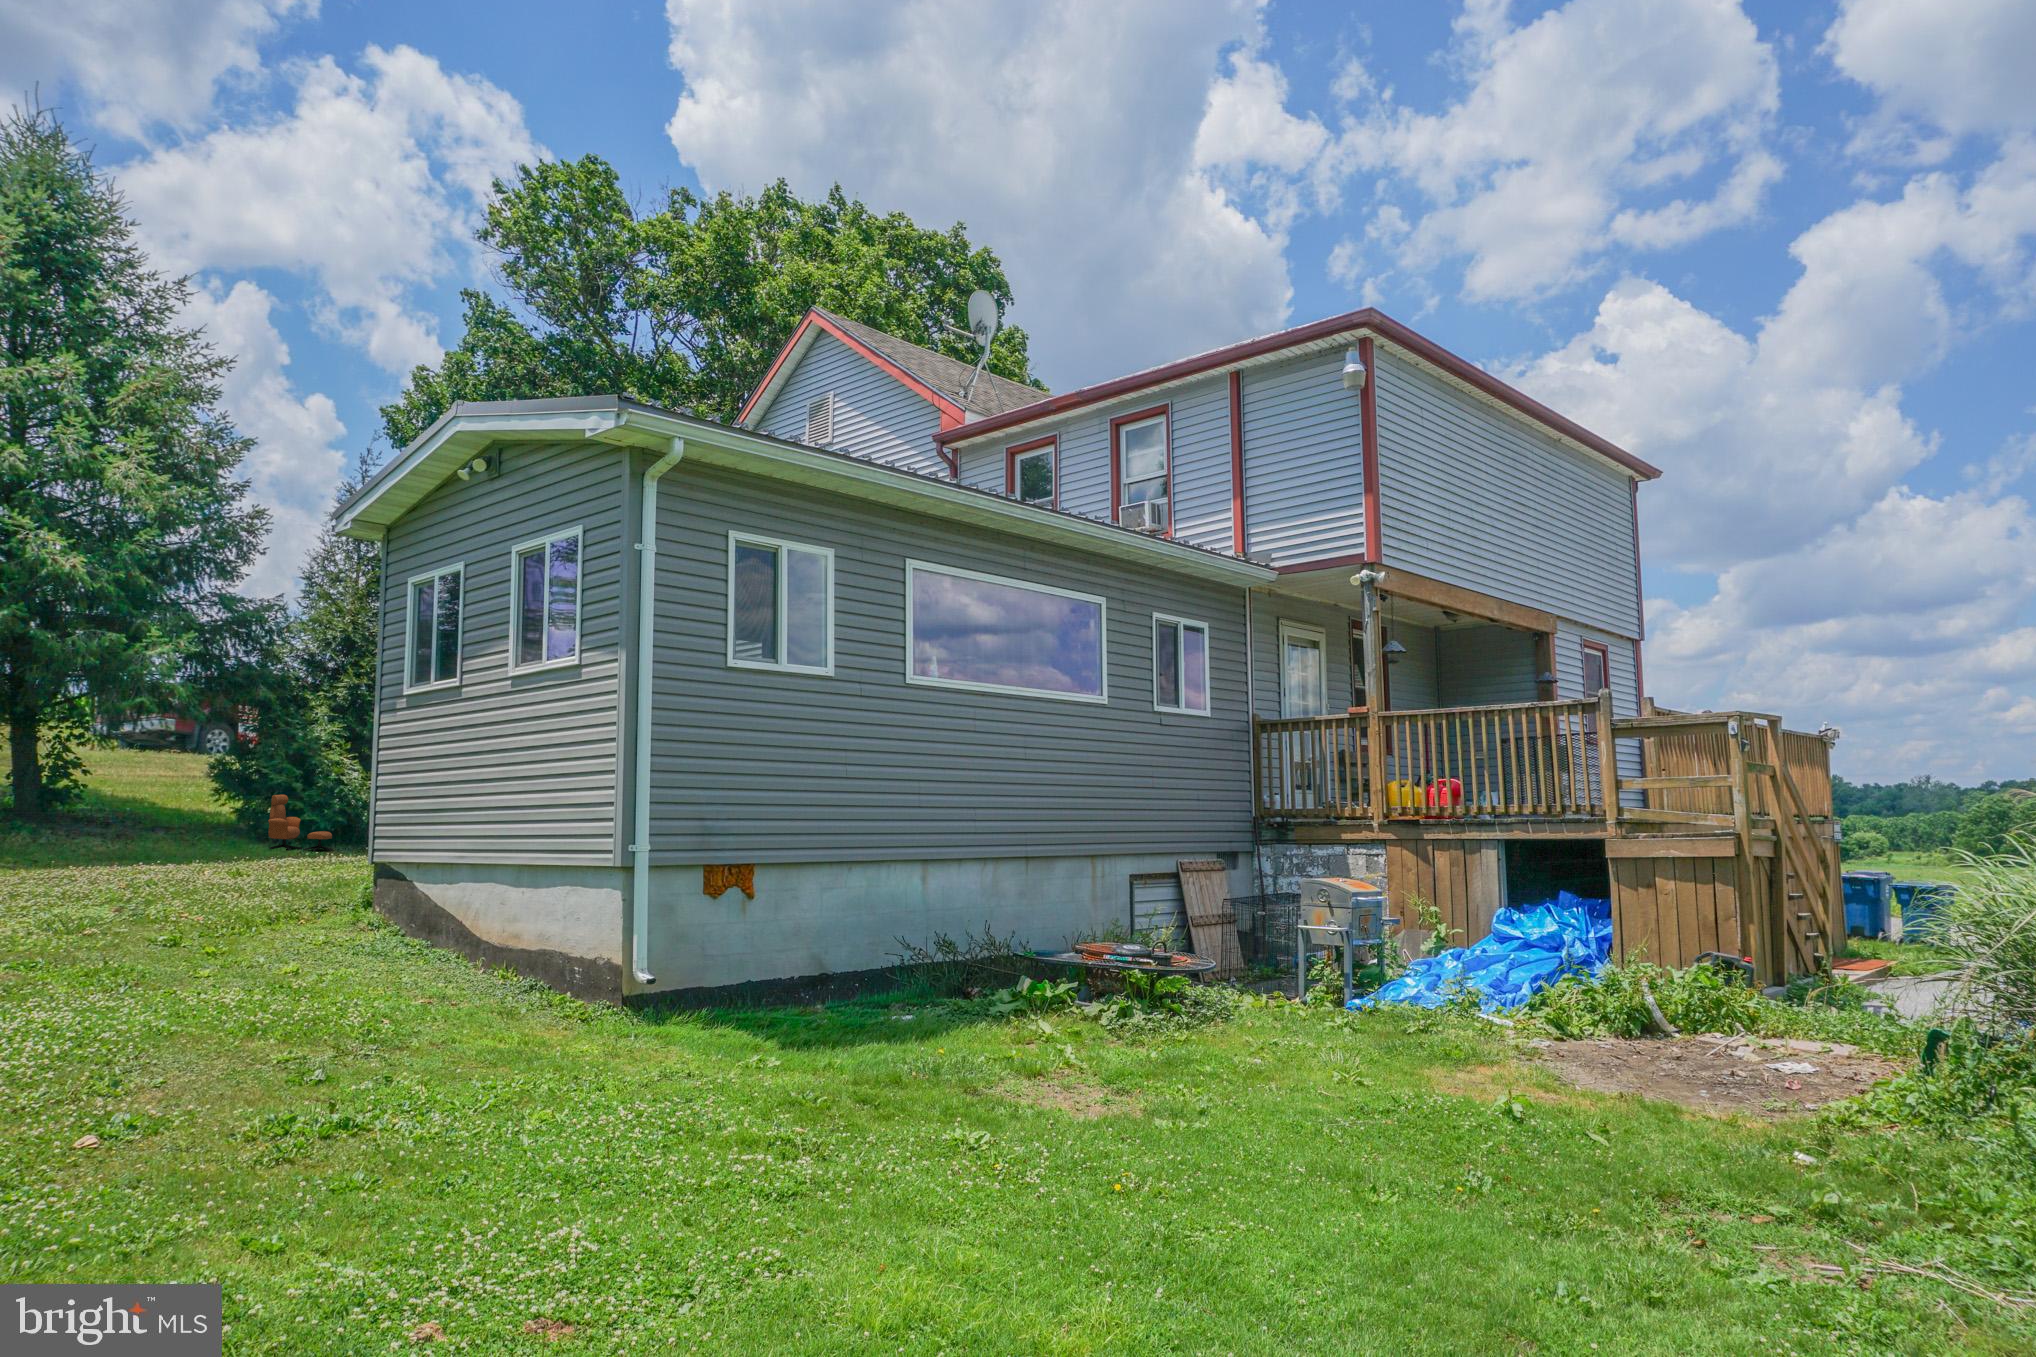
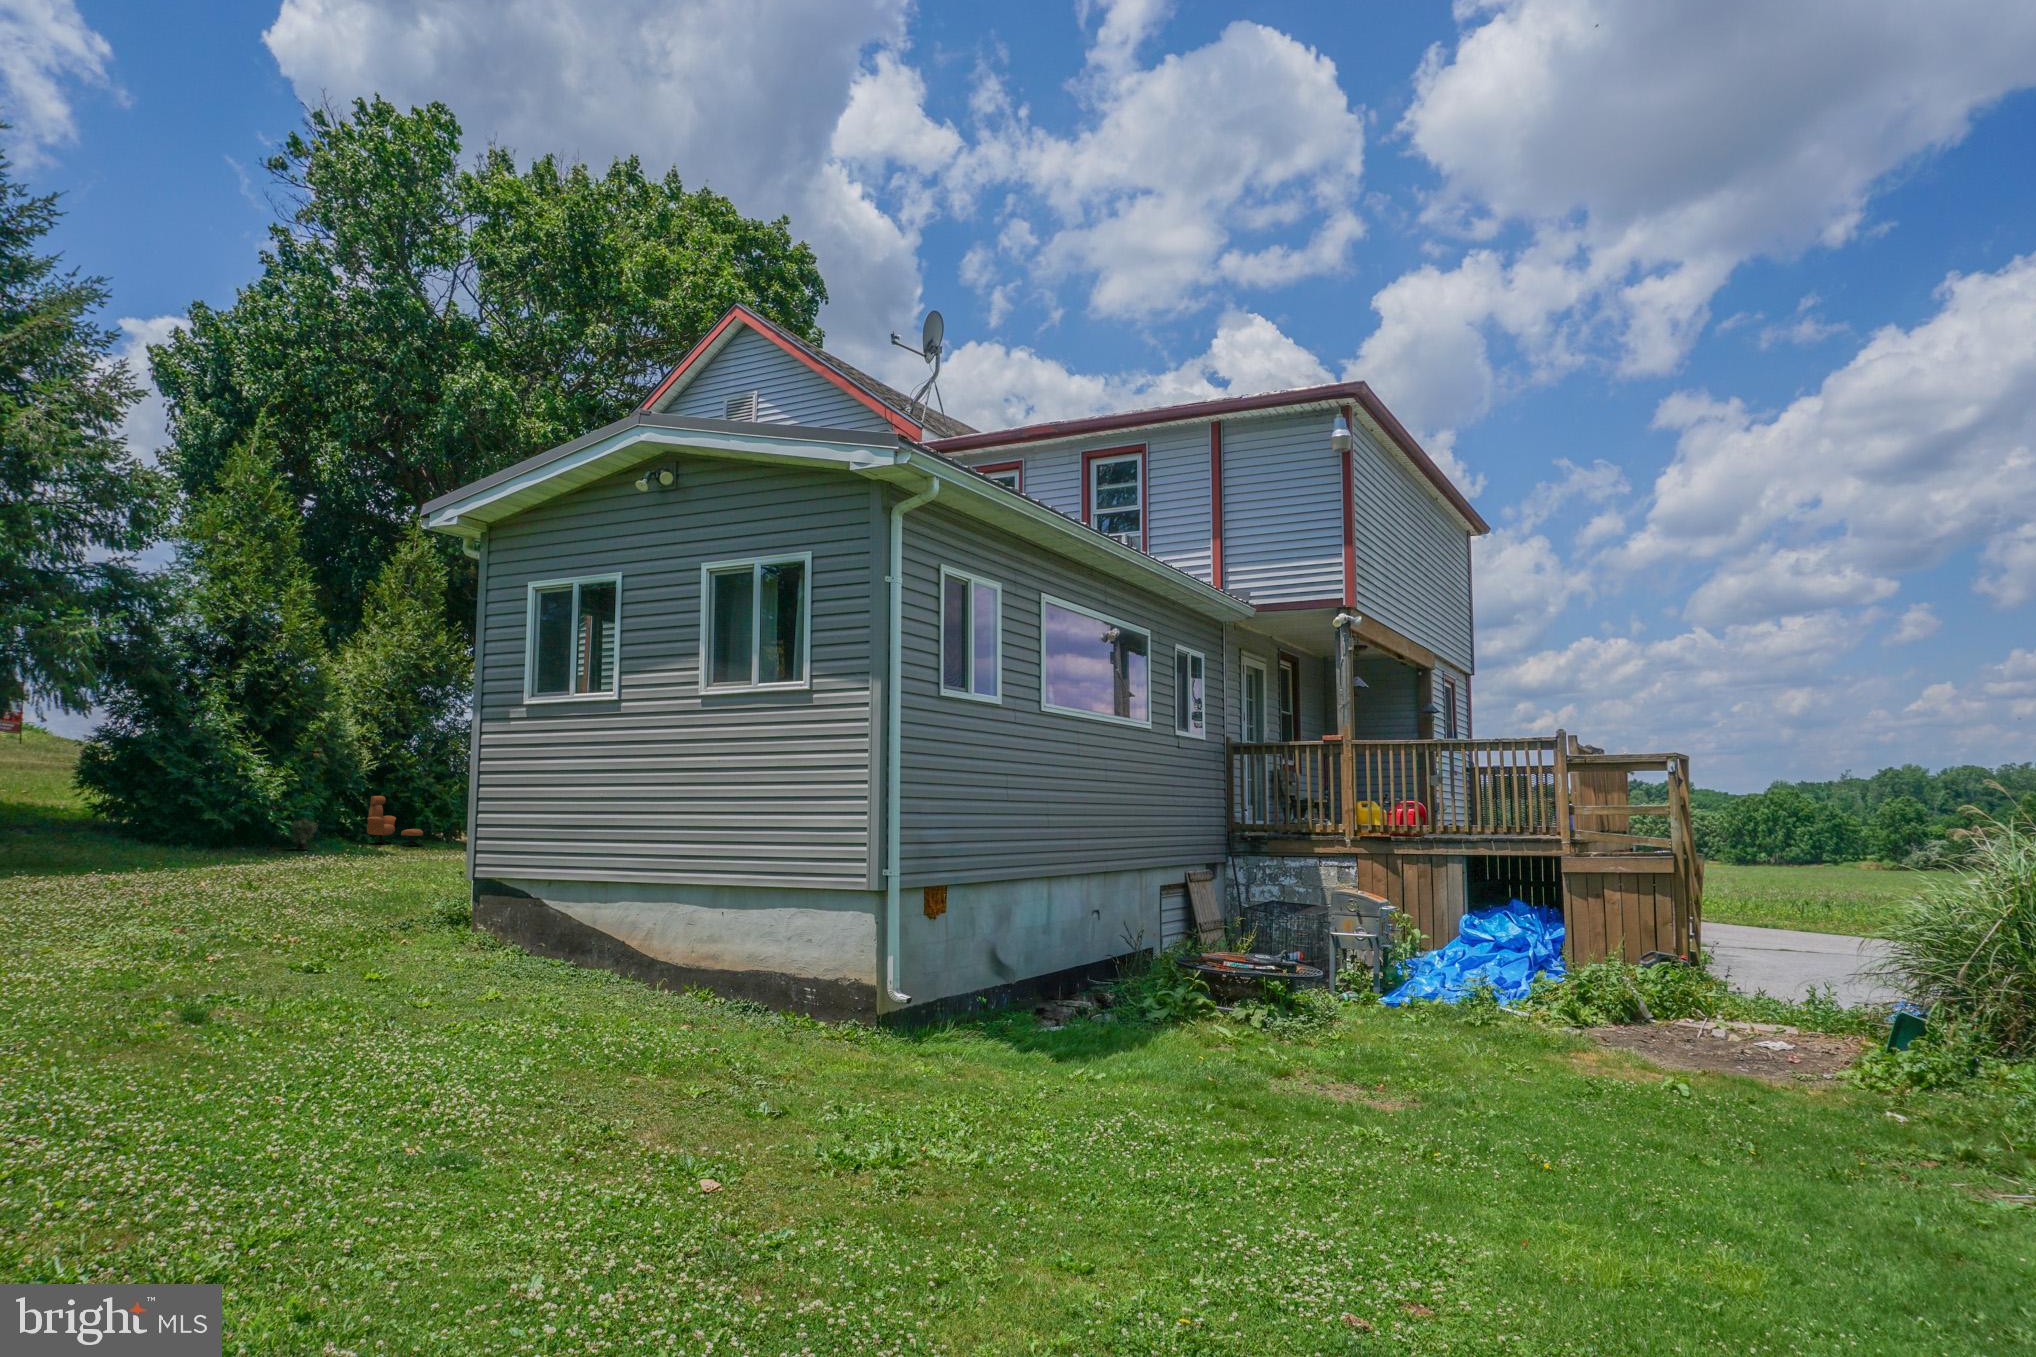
potted plant: none [183,822,216,858] -> present [291,819,318,850]

